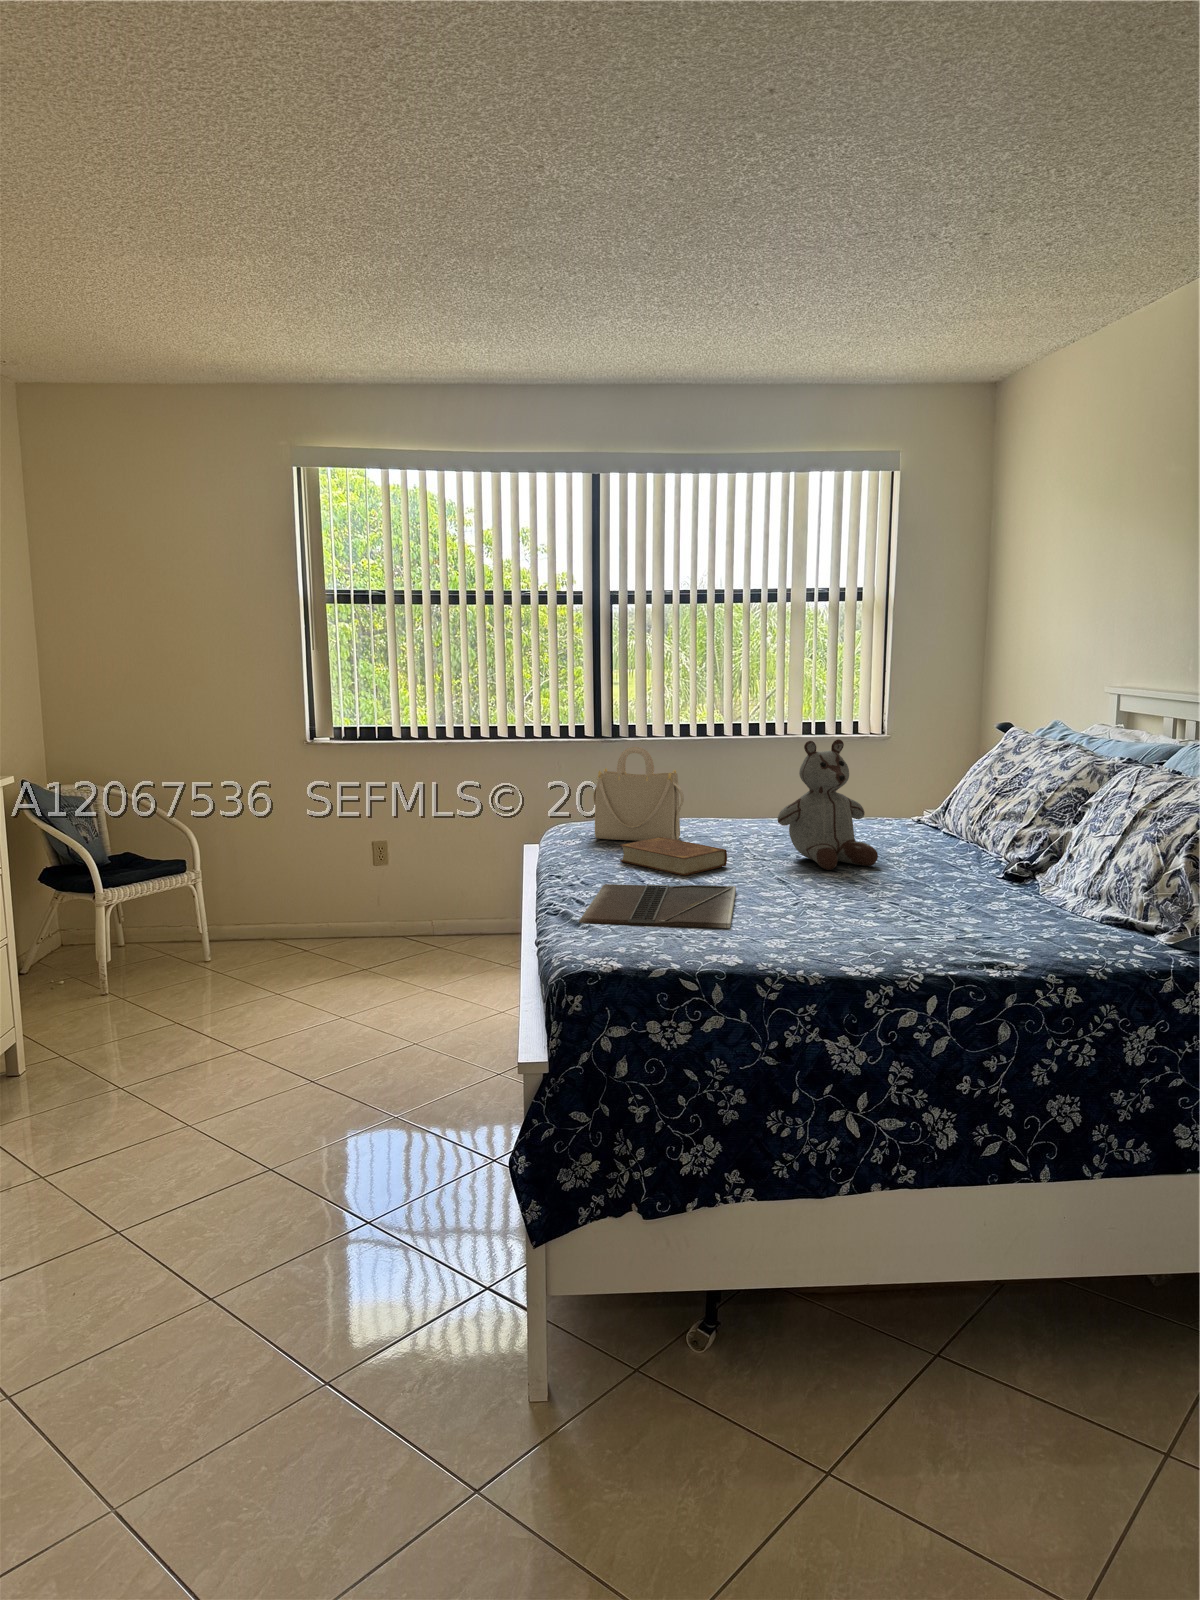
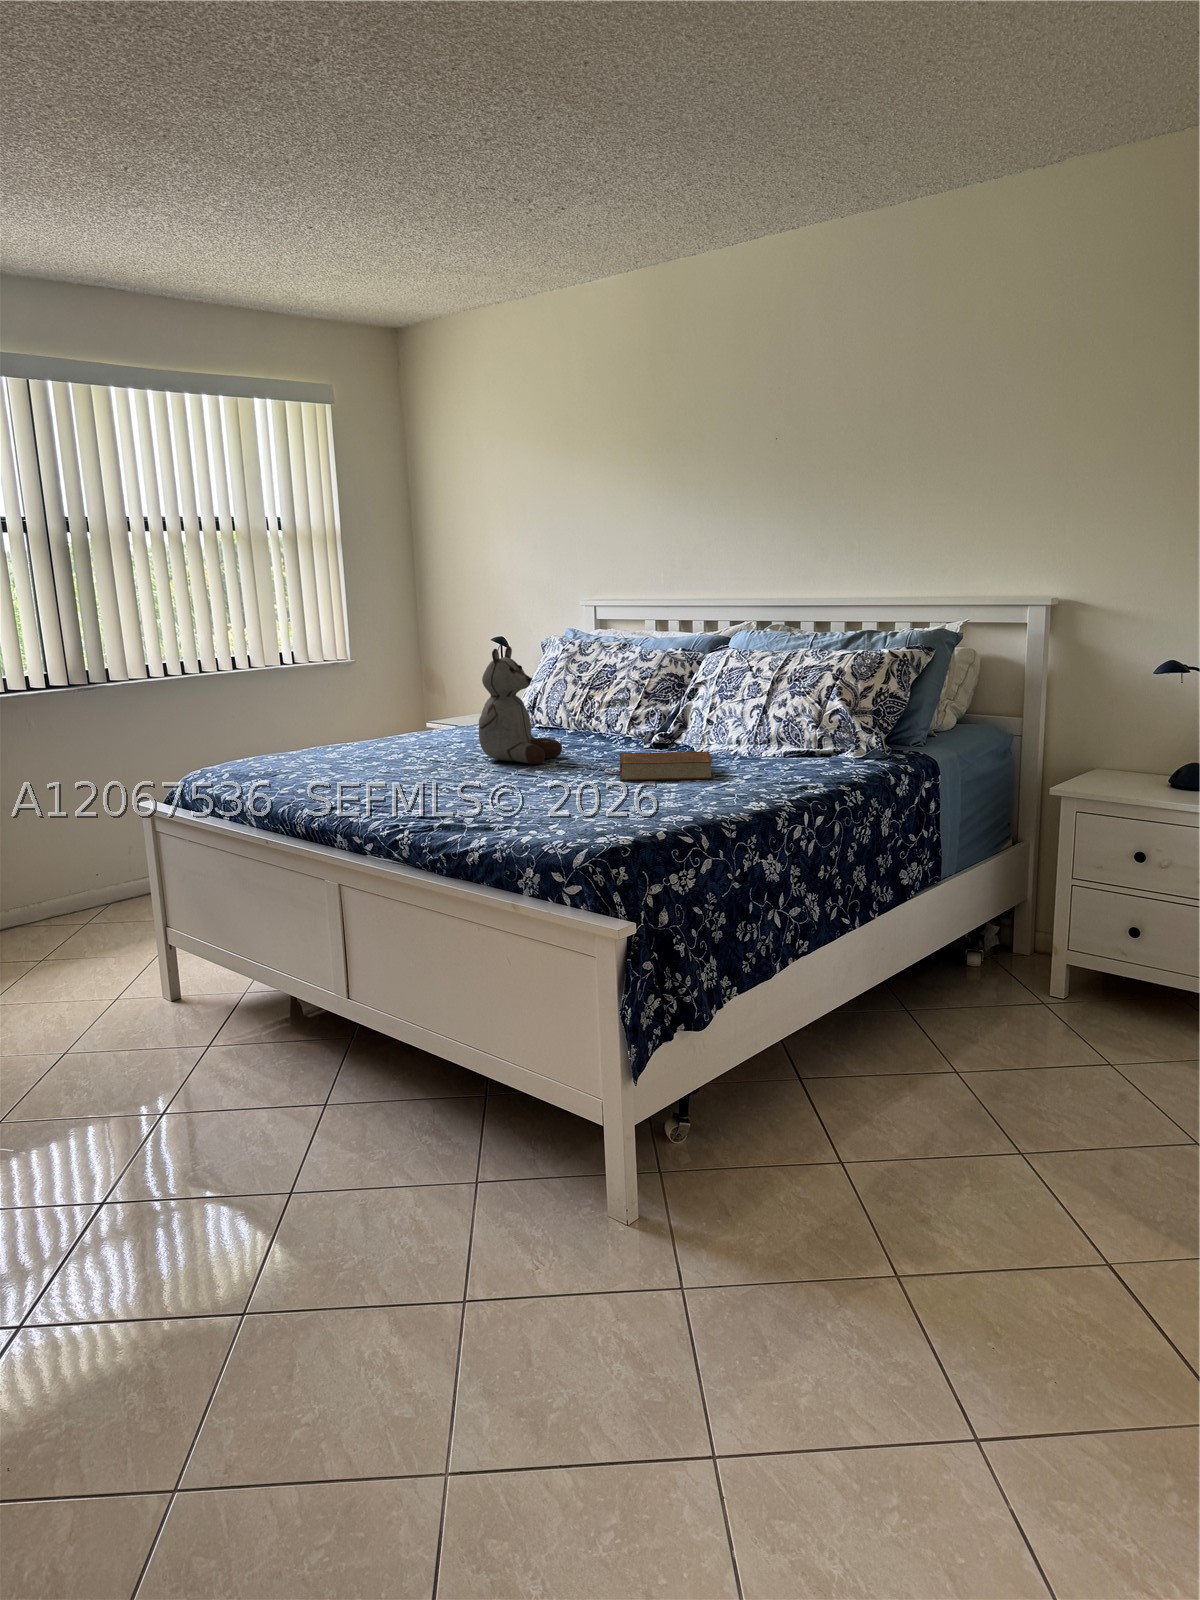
handbag: present [593,747,684,841] -> none [246,674,346,779]
book: present [620,837,727,876] -> present [605,752,713,781]
laptop: present [579,884,736,928] -> none [417,783,606,826]

